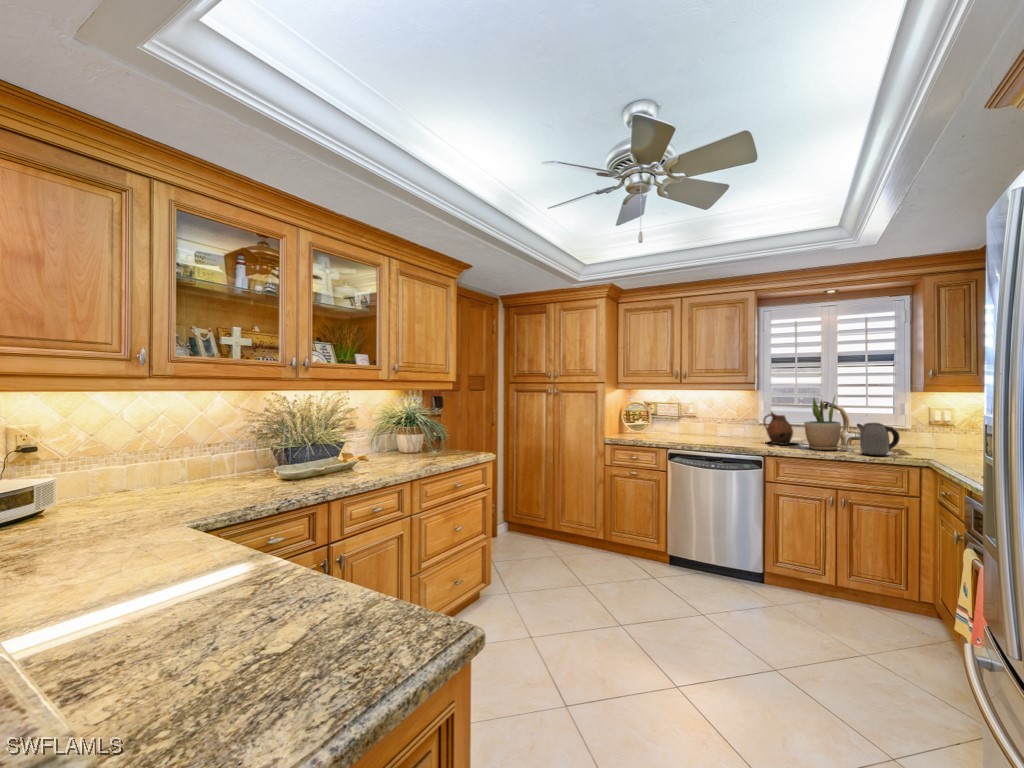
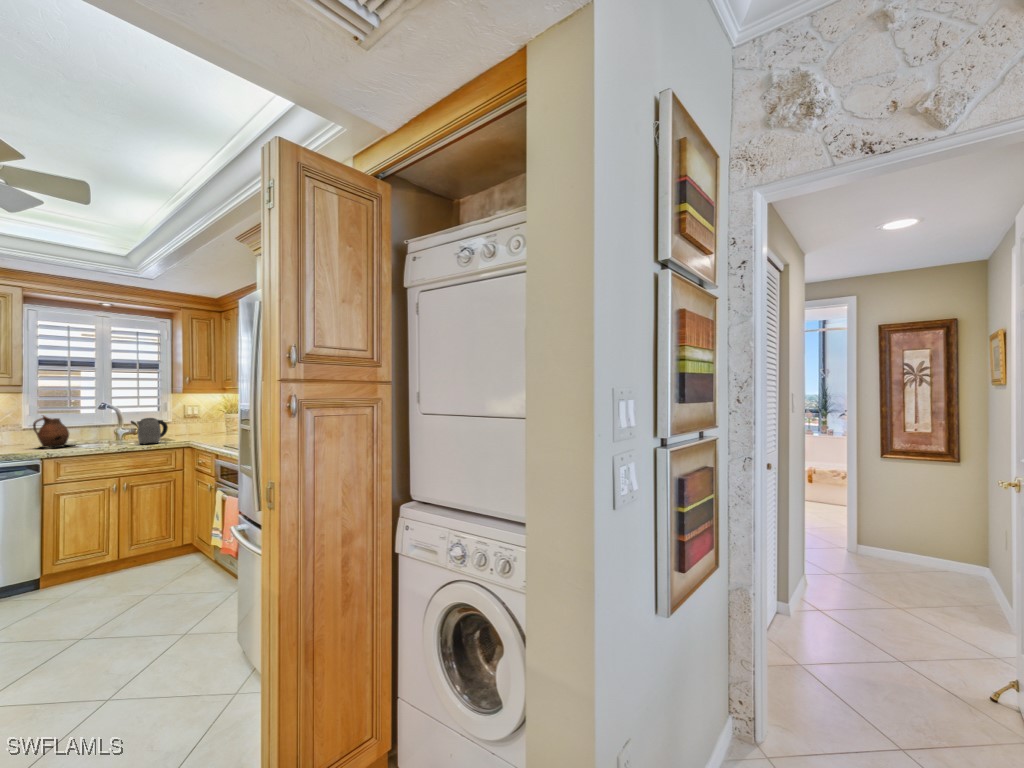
potted plant: present [804,396,841,450] -> none [84,394,120,447]

